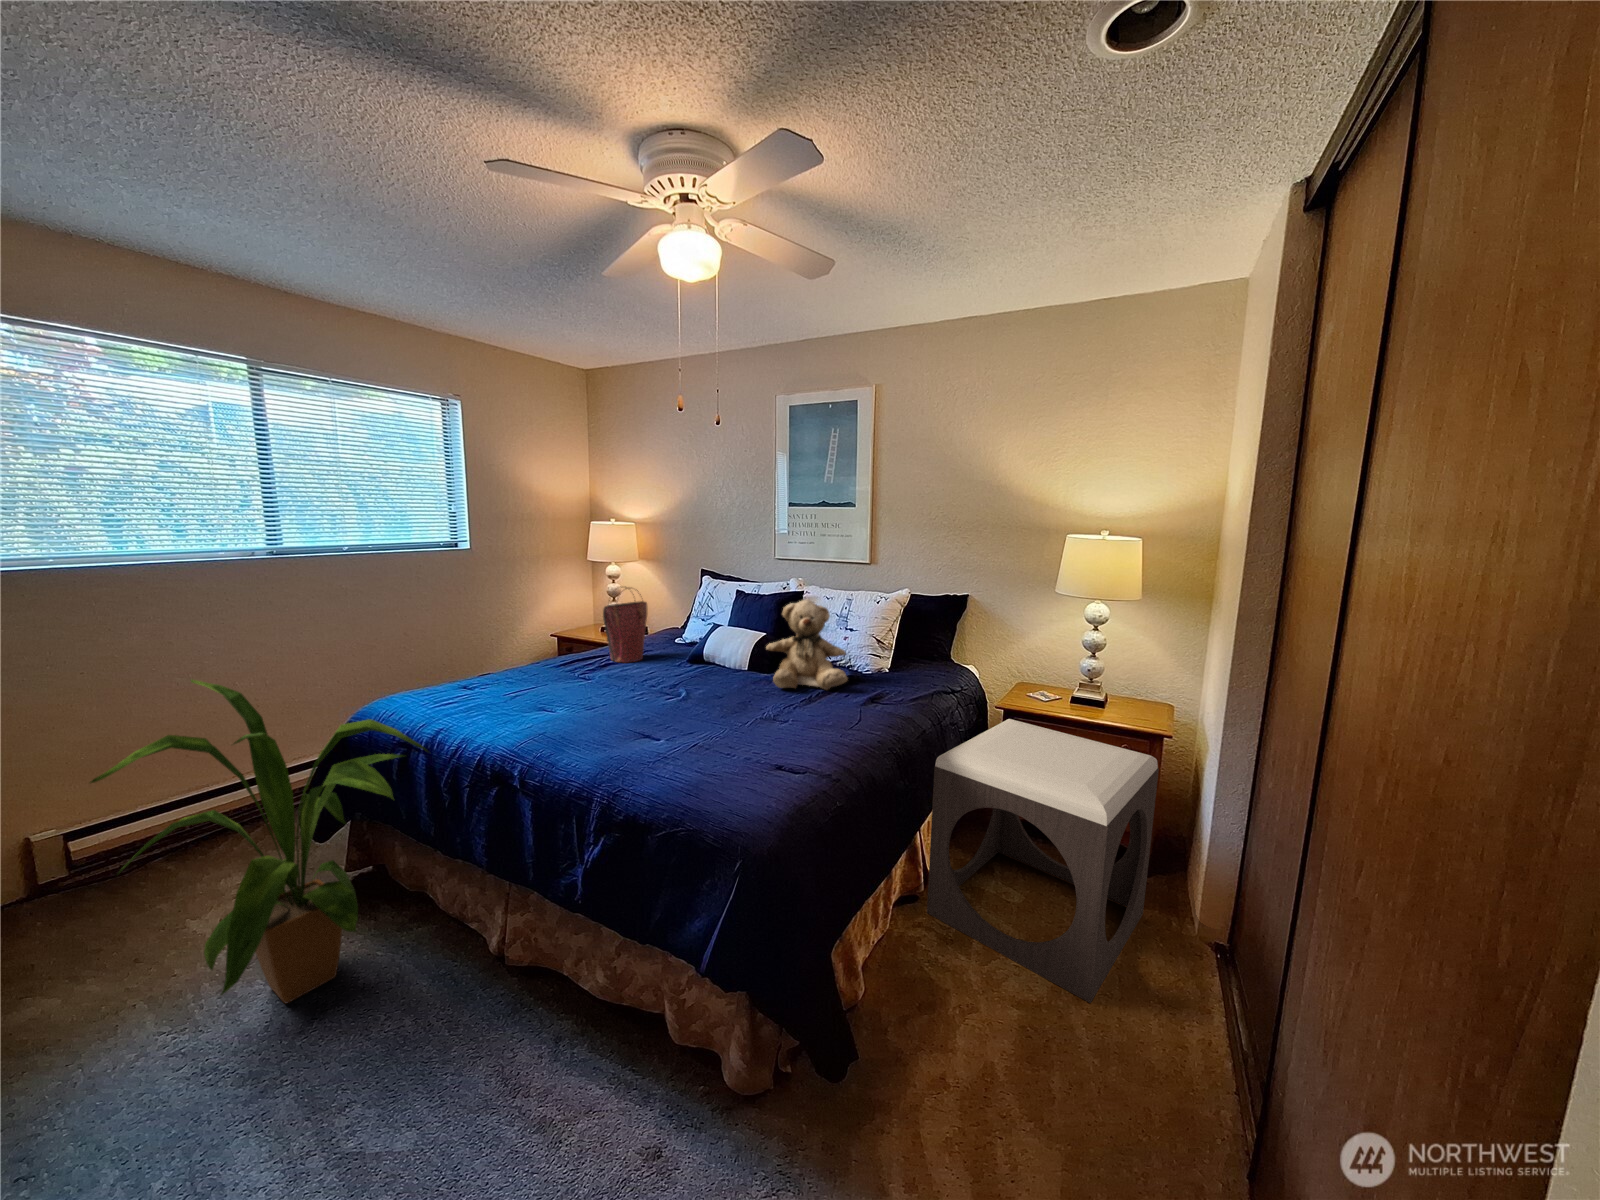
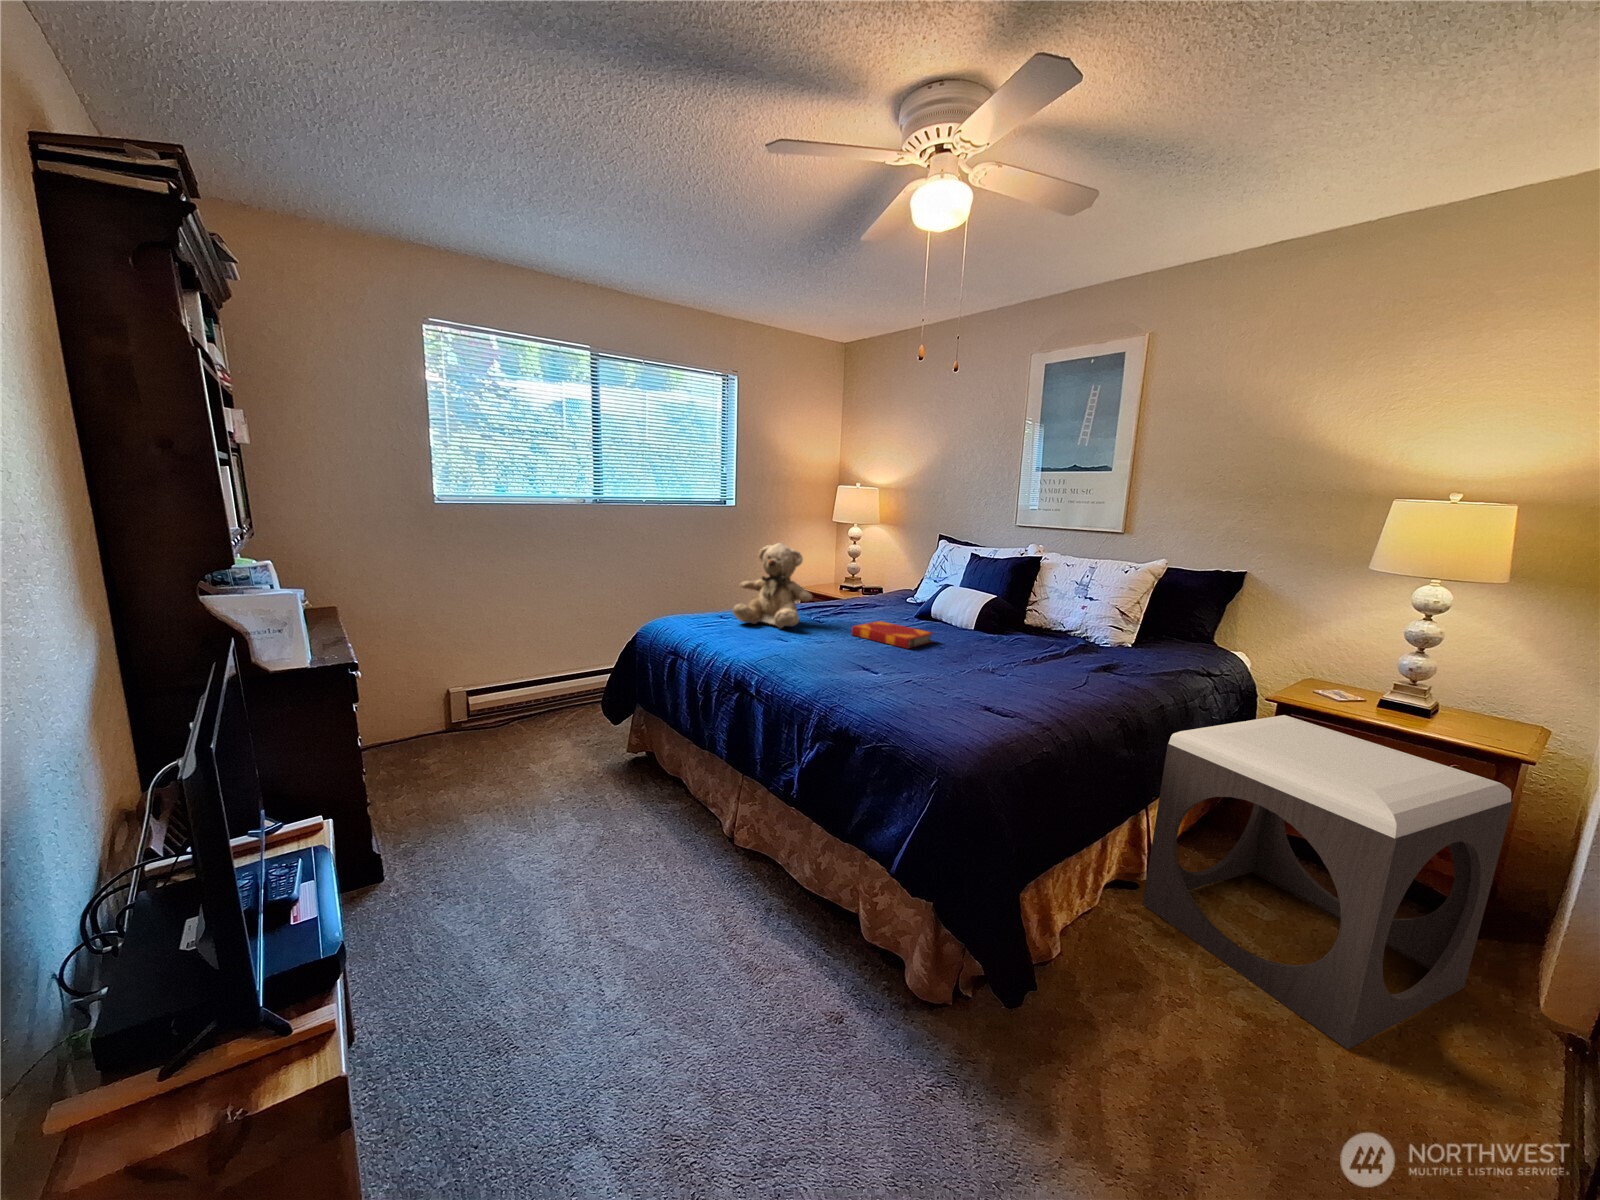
handbag: present [603,587,647,663] -> none [838,540,879,611]
teddy bear: present [766,600,848,690] -> present [733,543,812,629]
hardback book: none [628,676,716,707] -> present [851,621,933,649]
house plant: present [91,680,428,1004] -> none [496,573,693,819]

